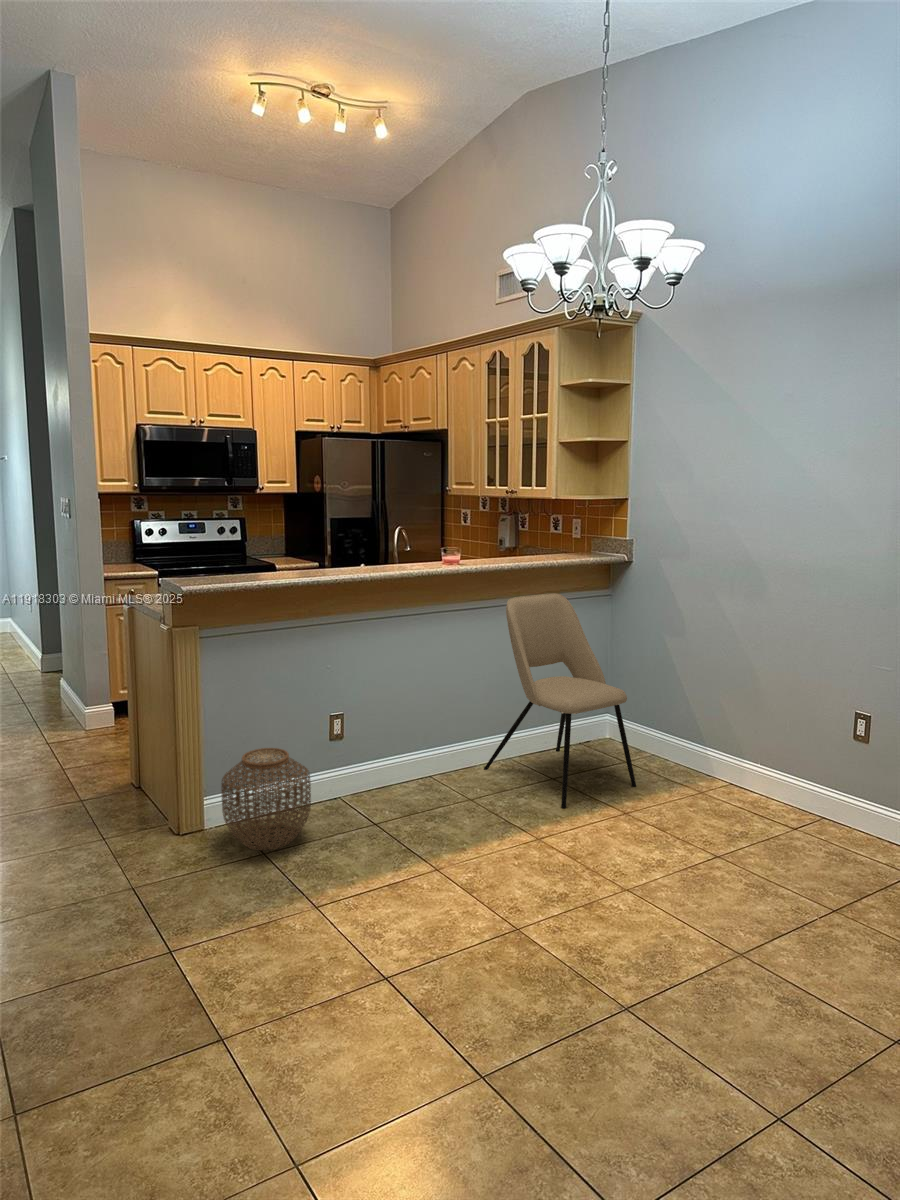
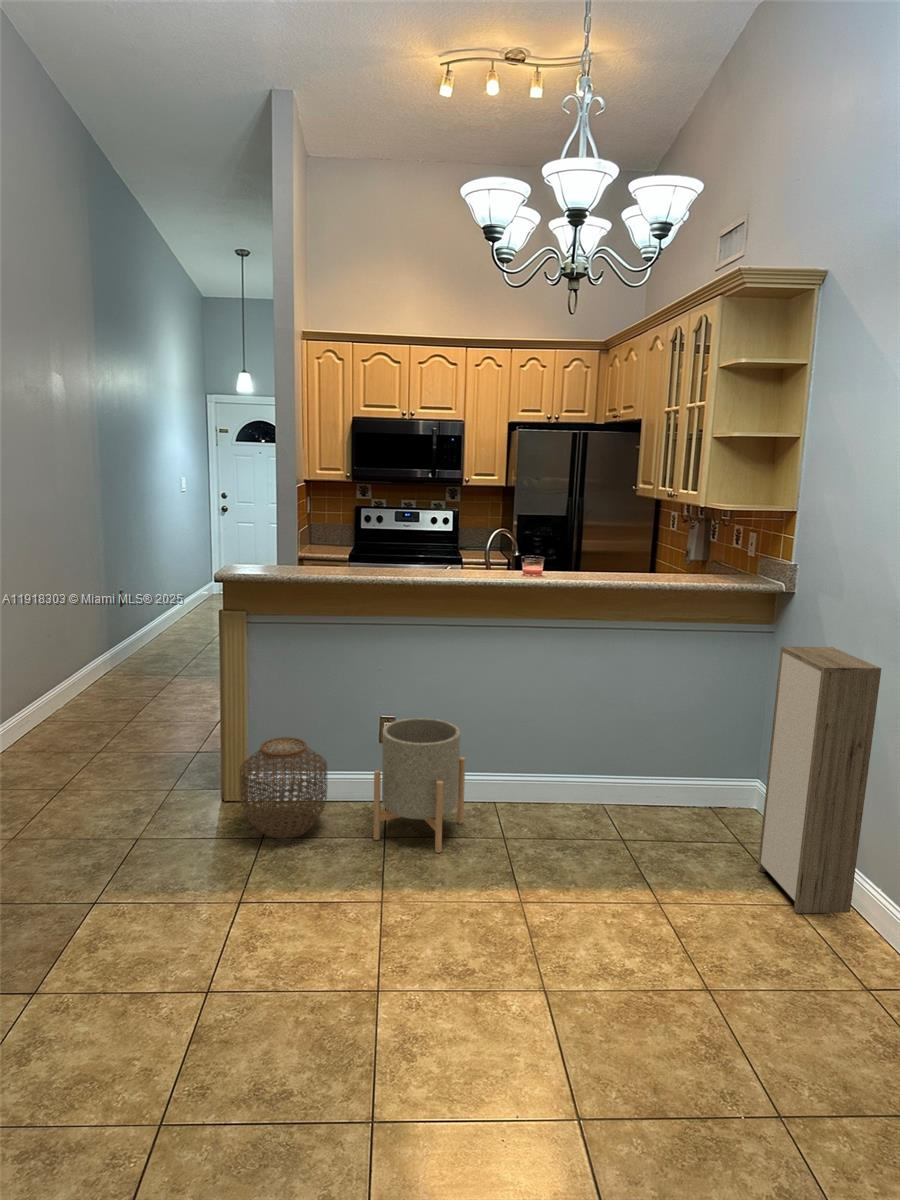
dining chair: present [484,593,636,808] -> none [564,621,725,885]
storage cabinet: none [645,595,728,791] -> present [758,647,881,913]
planter: none [352,706,427,827] -> present [373,718,465,853]

